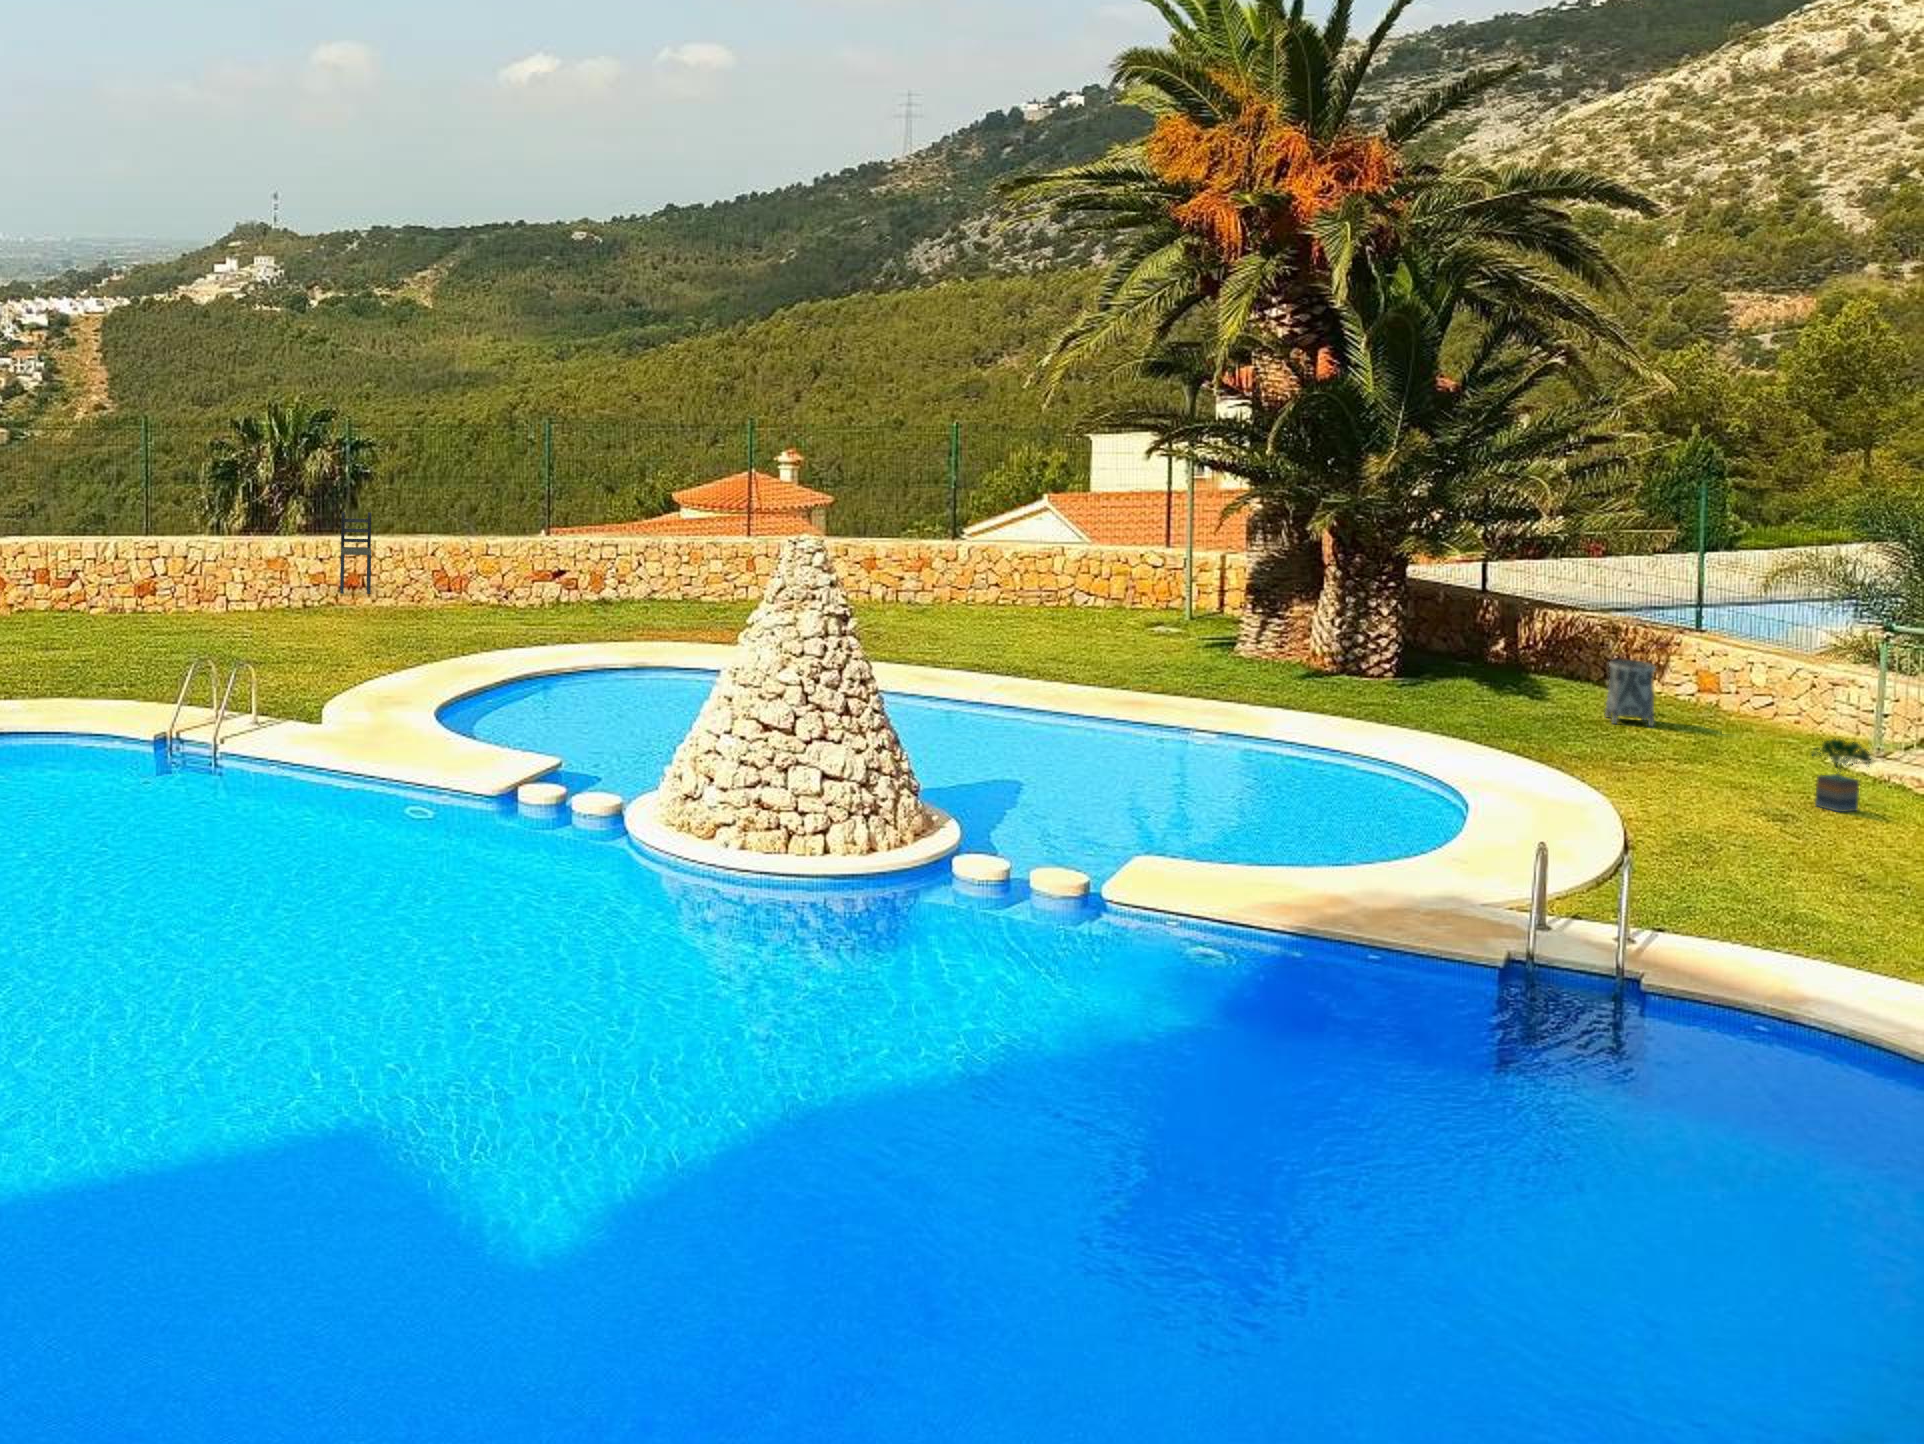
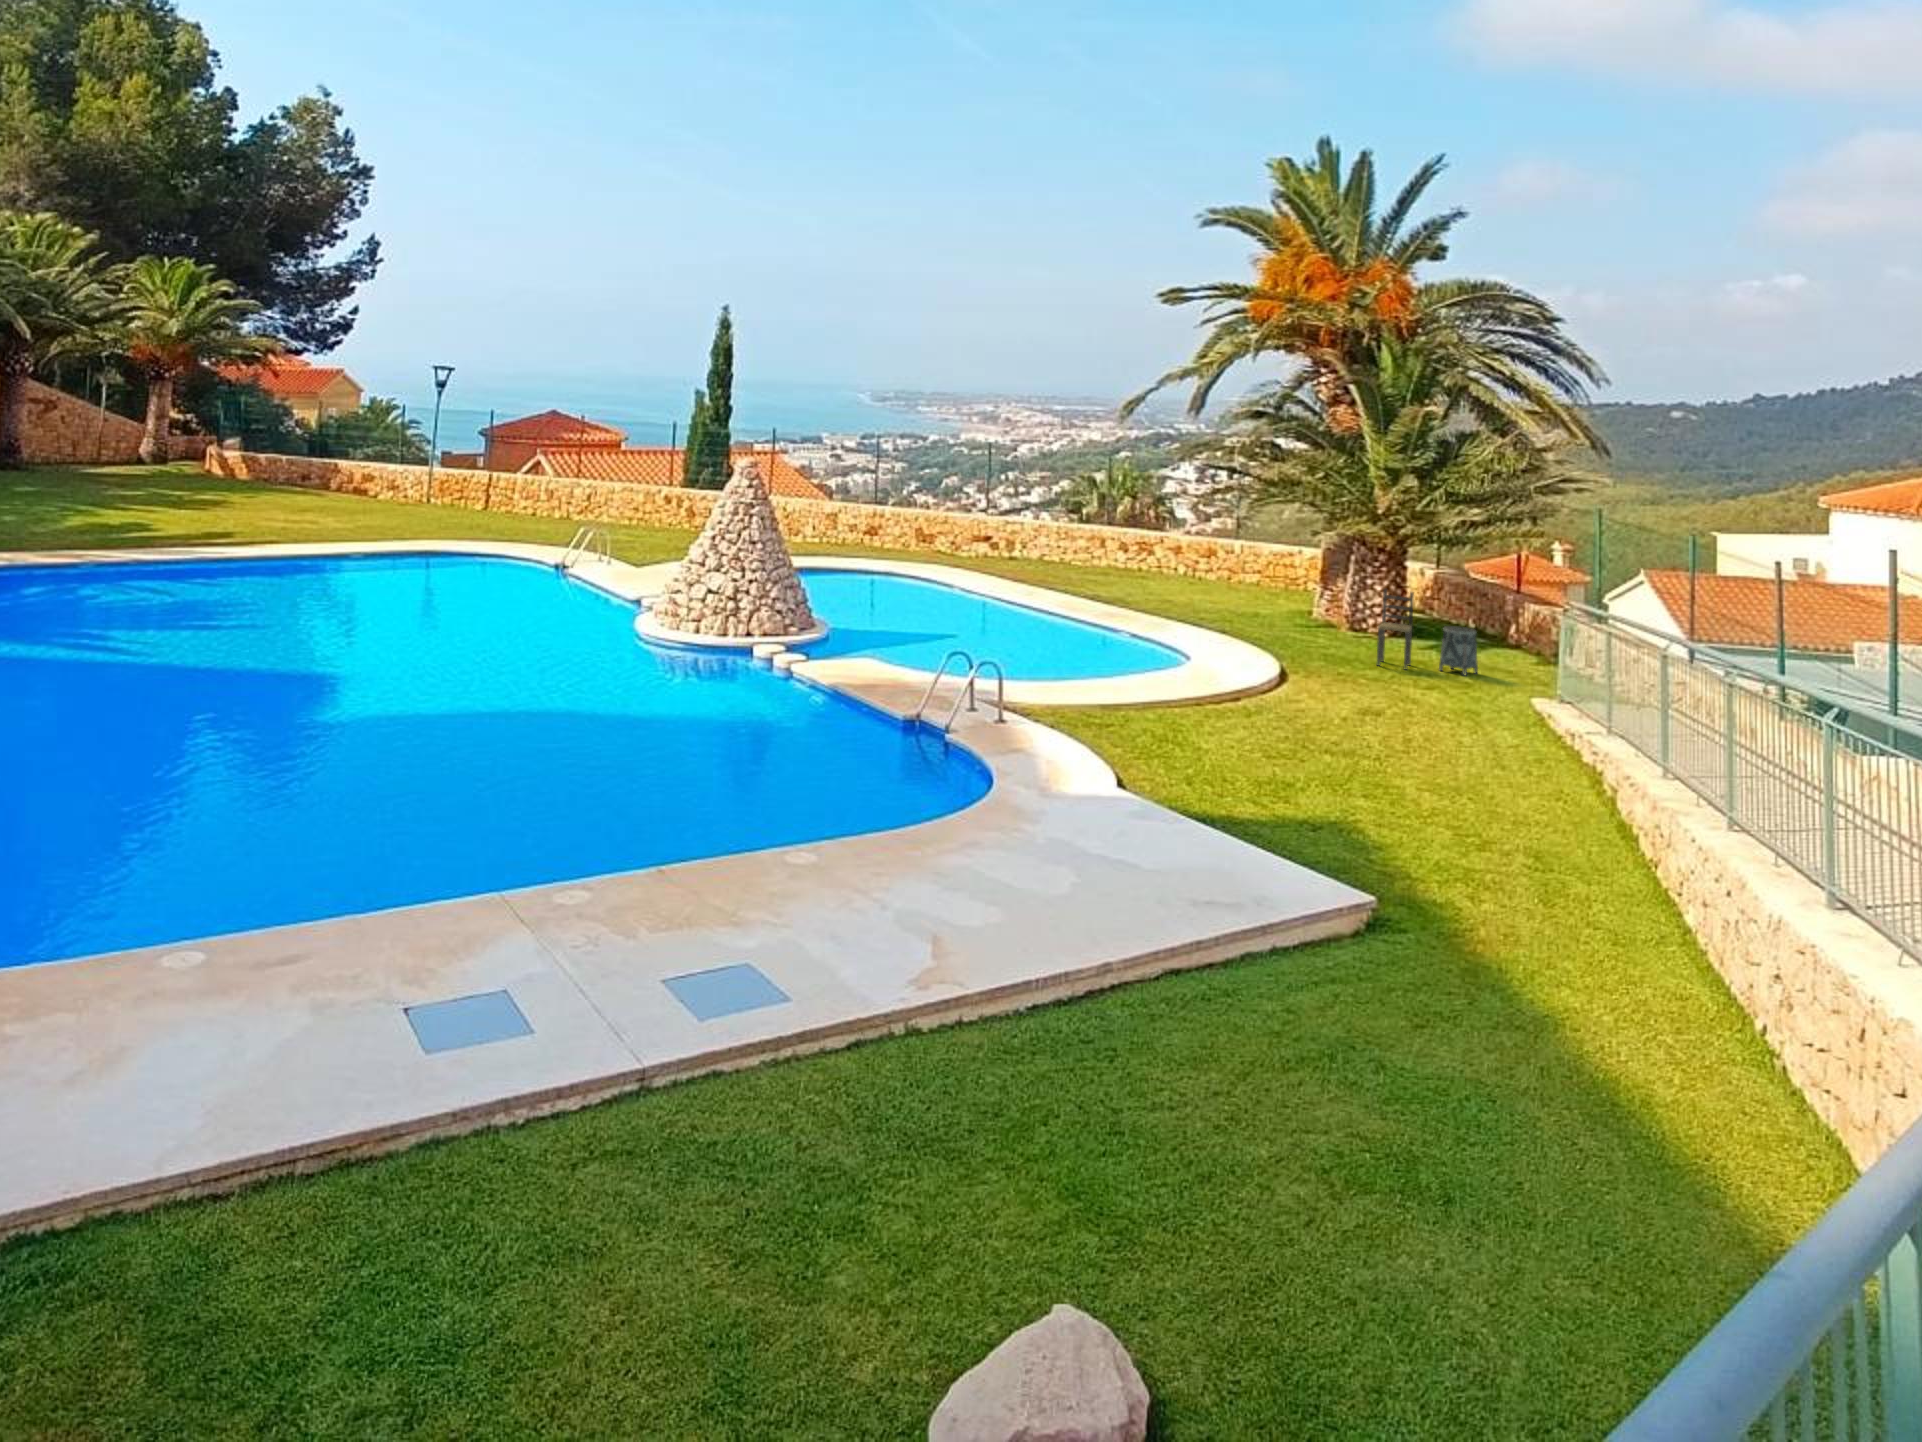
chair: present [340,512,371,594] -> present [1377,589,1414,669]
potted tree: present [1811,739,1872,812] -> none [1385,661,1423,716]

